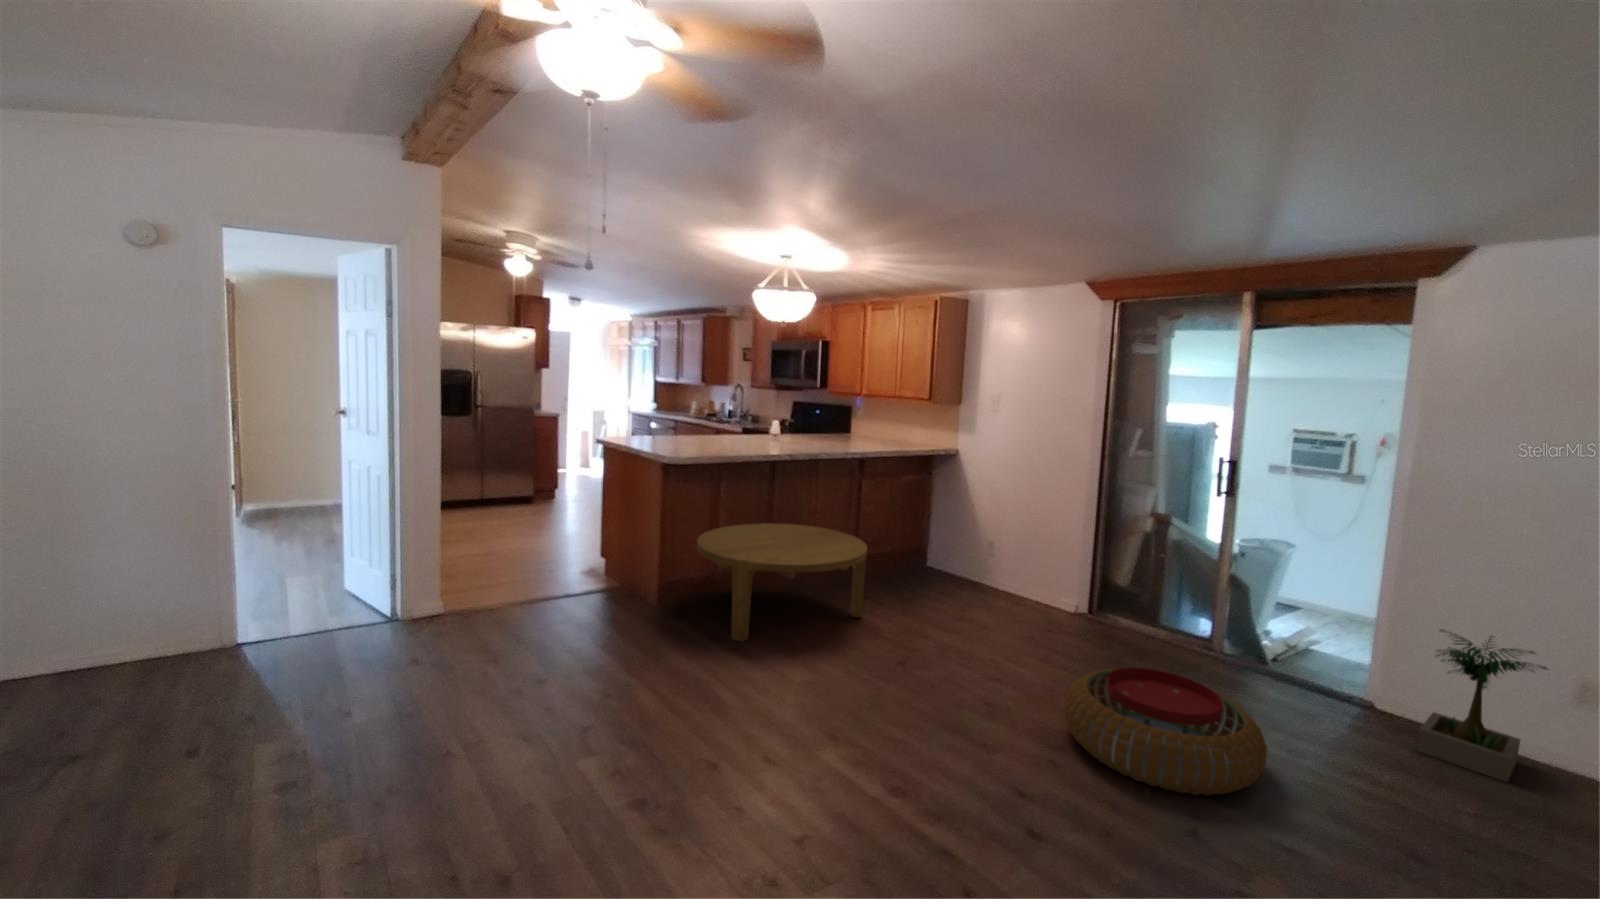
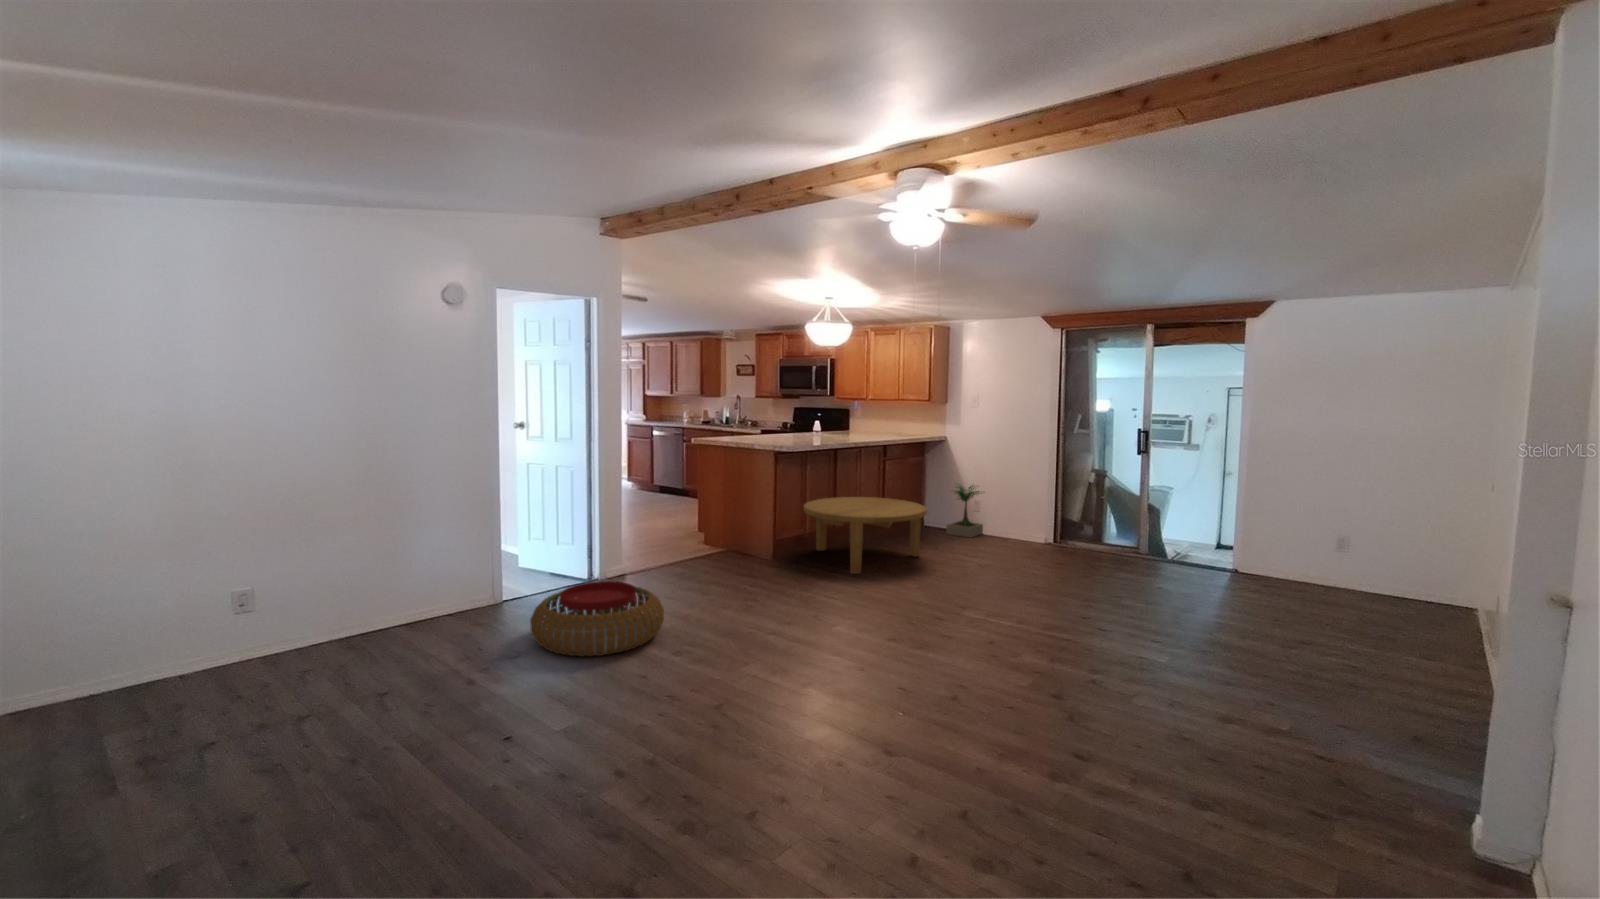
potted plant: present [1417,629,1547,782] -> present [946,485,983,538]
pouf: present [1064,668,1267,796] -> present [530,581,664,657]

